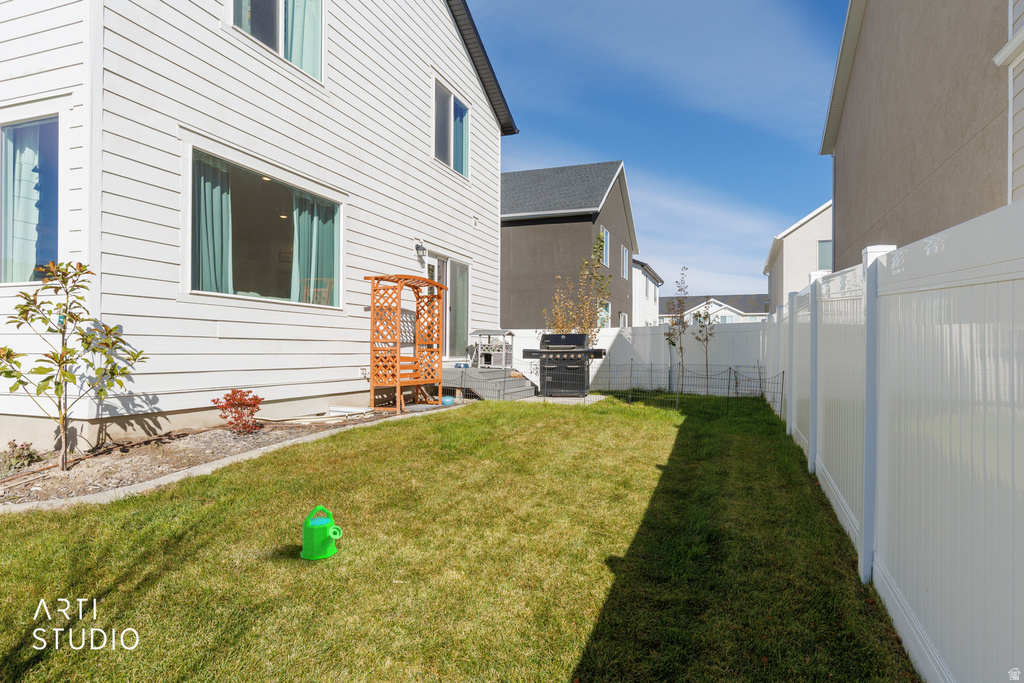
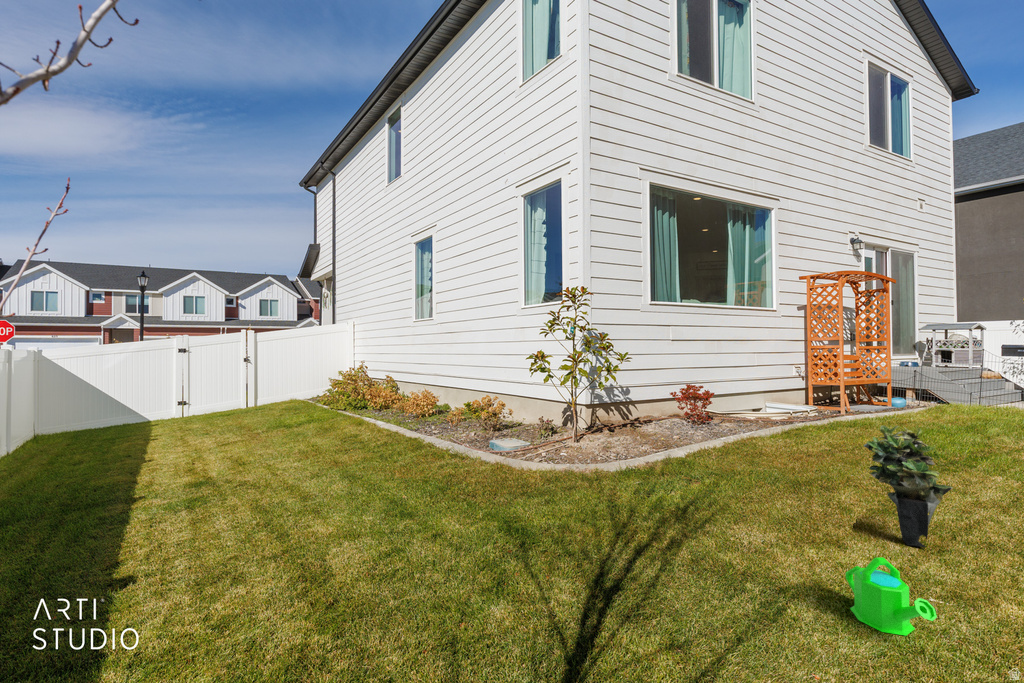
potted plant: none [351,409,402,502] -> present [864,426,953,547]

